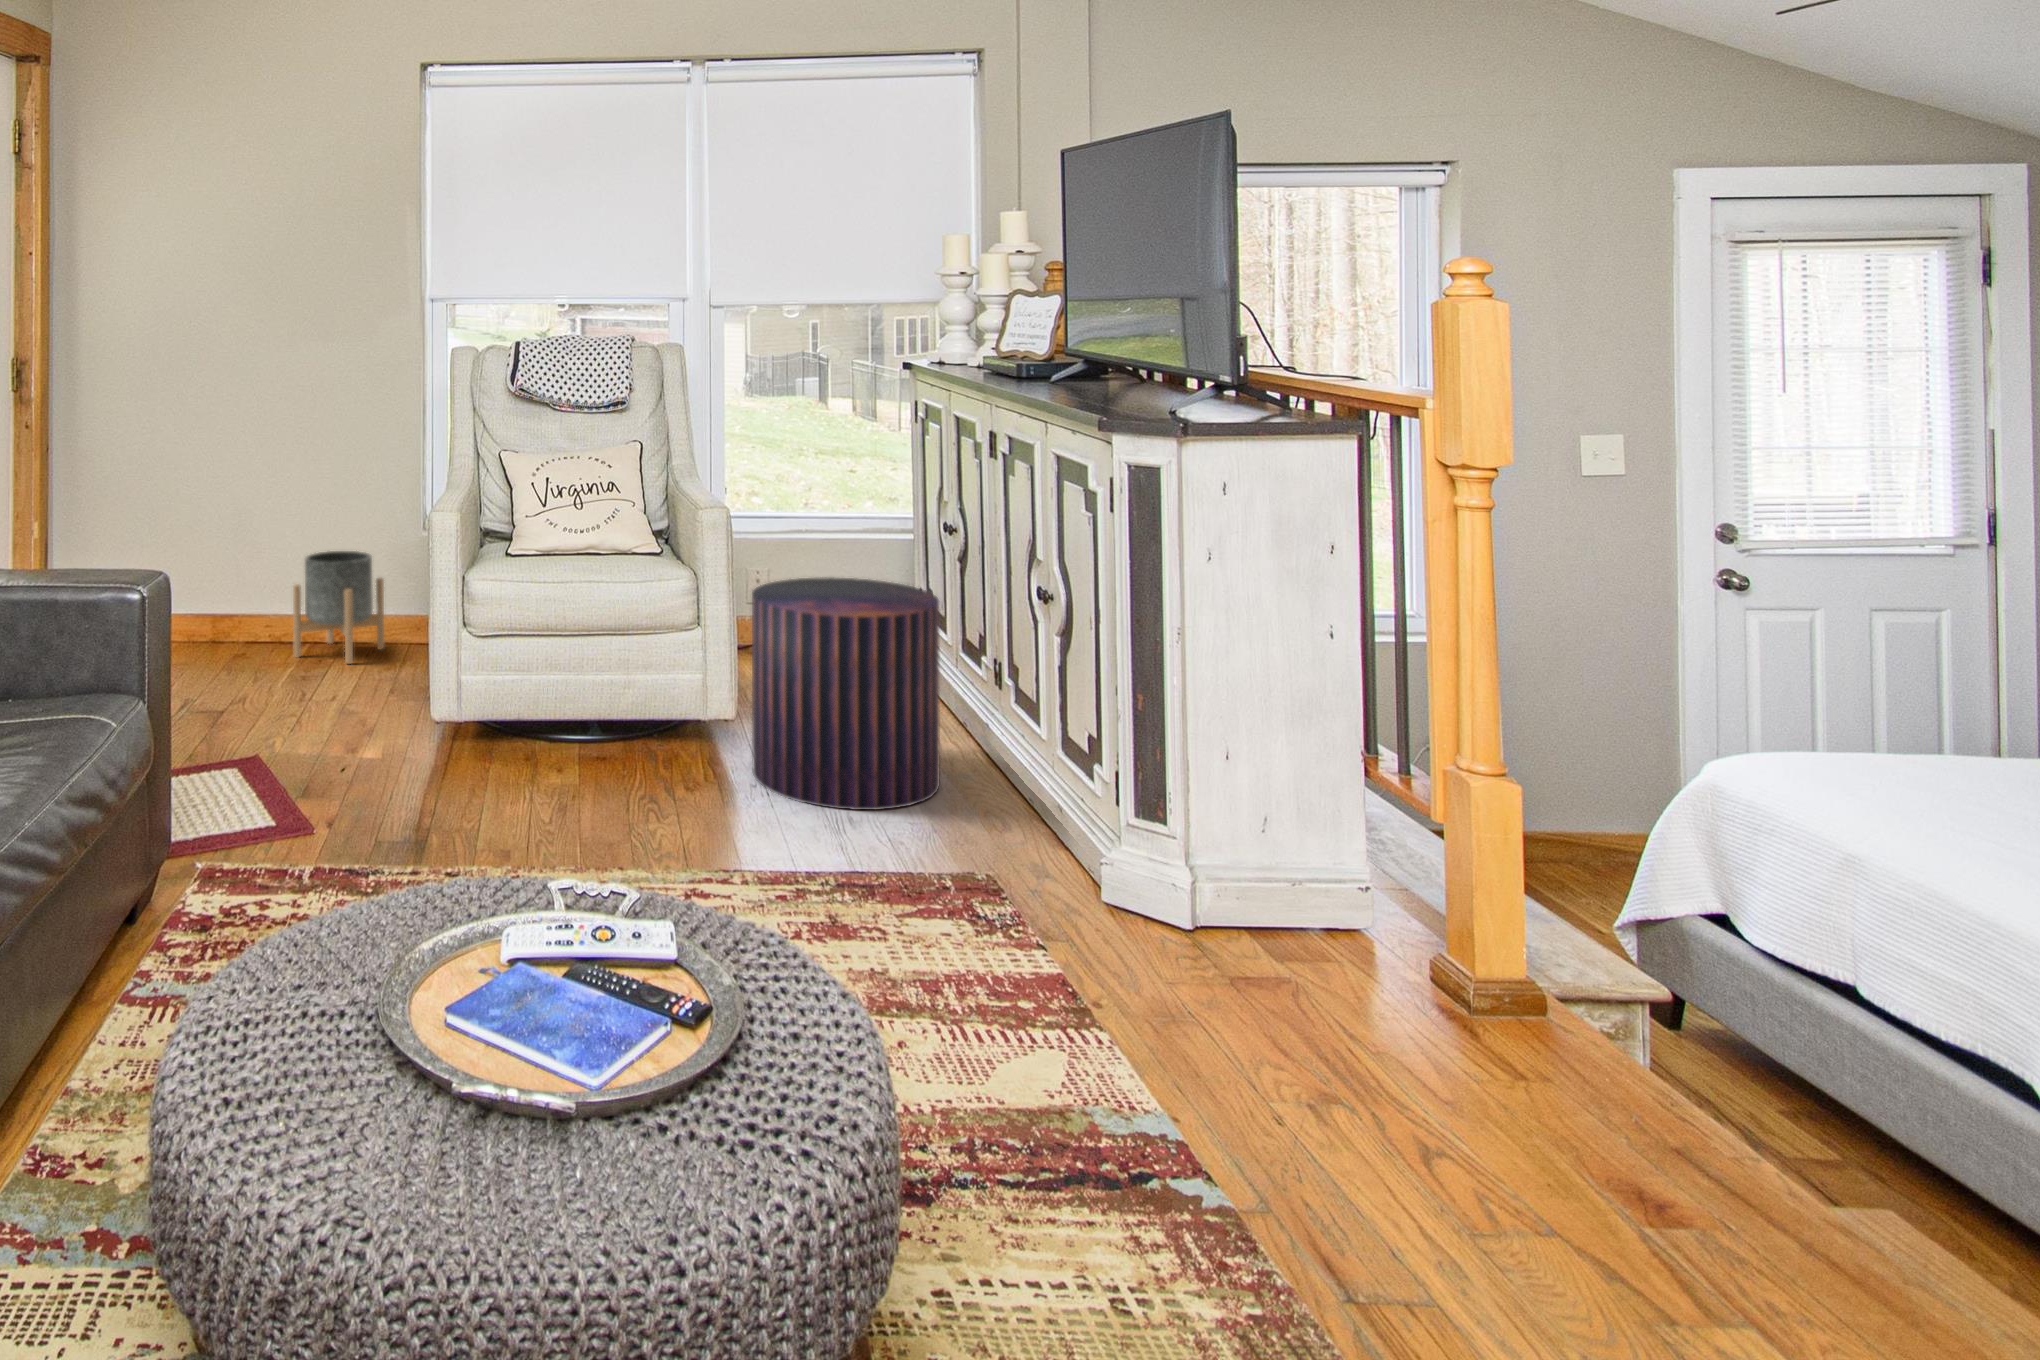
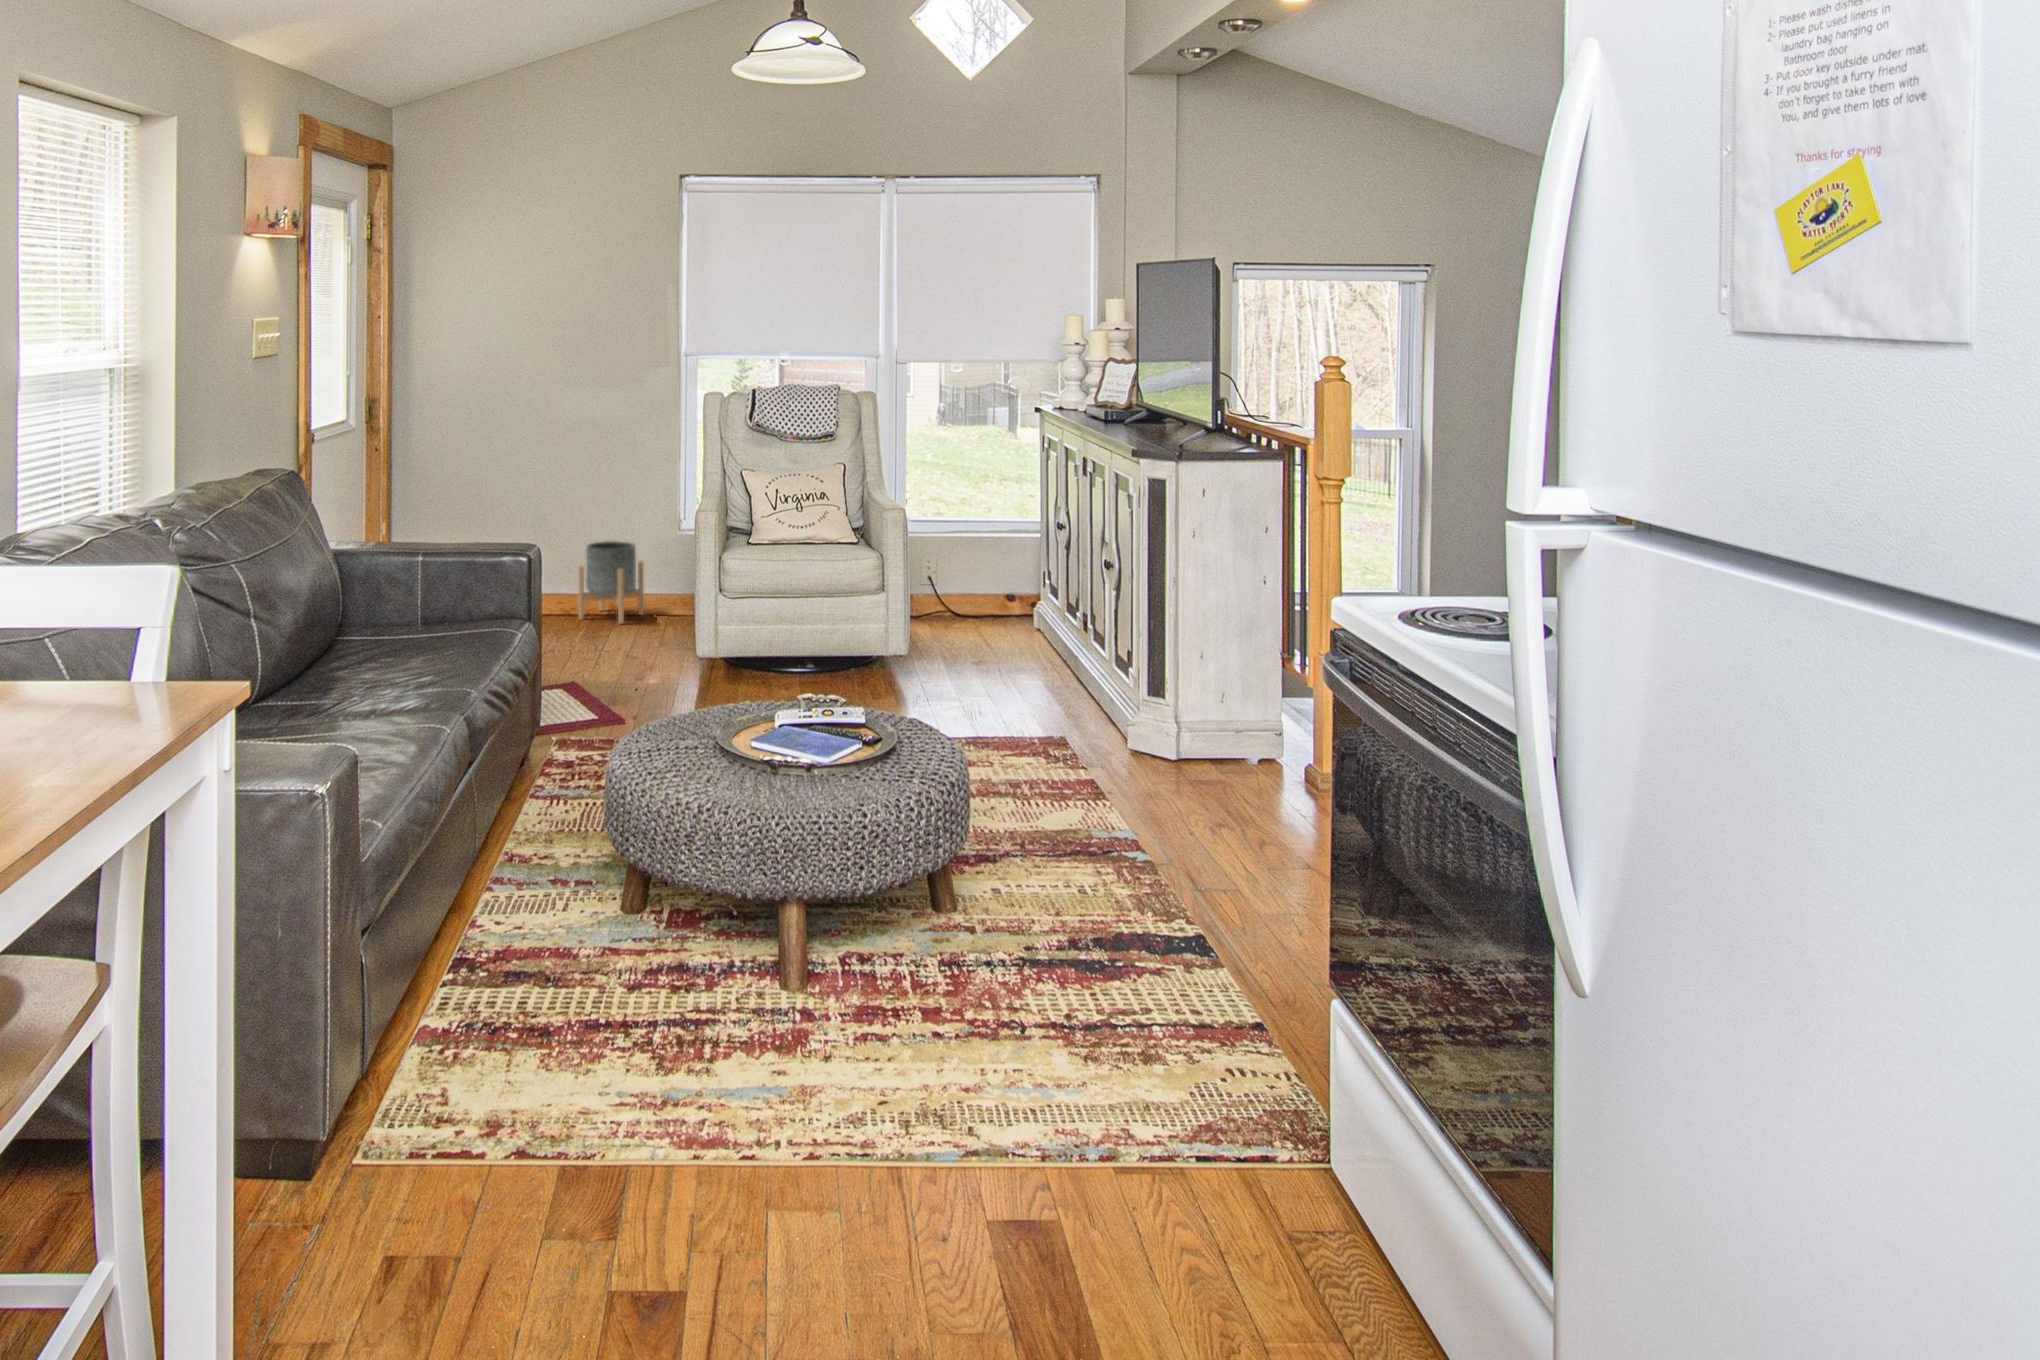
pouf: present [752,577,940,810] -> none [917,559,1044,709]

